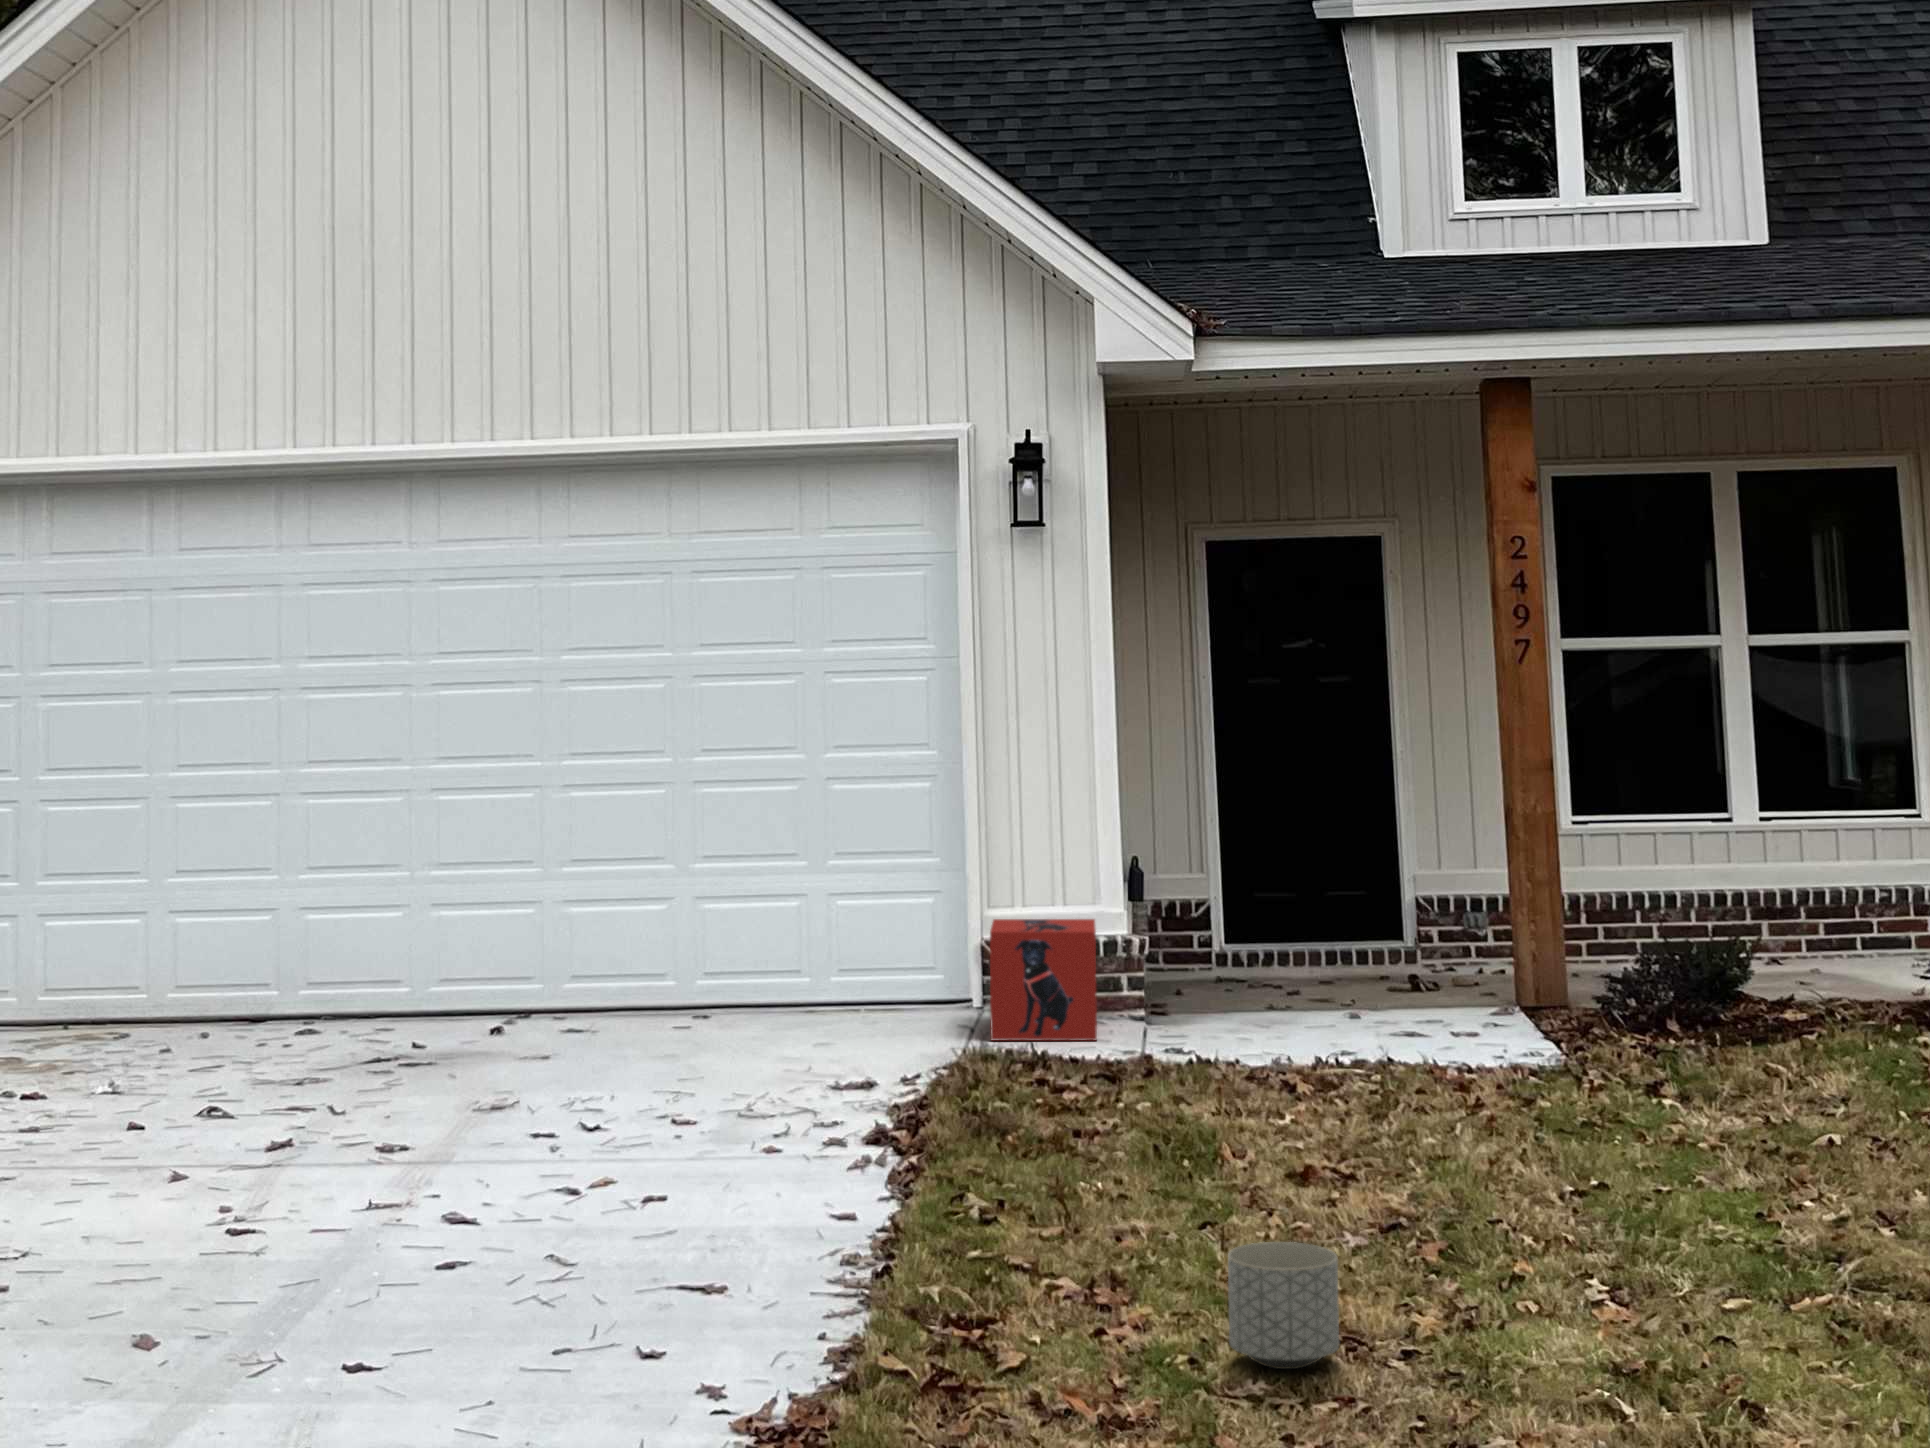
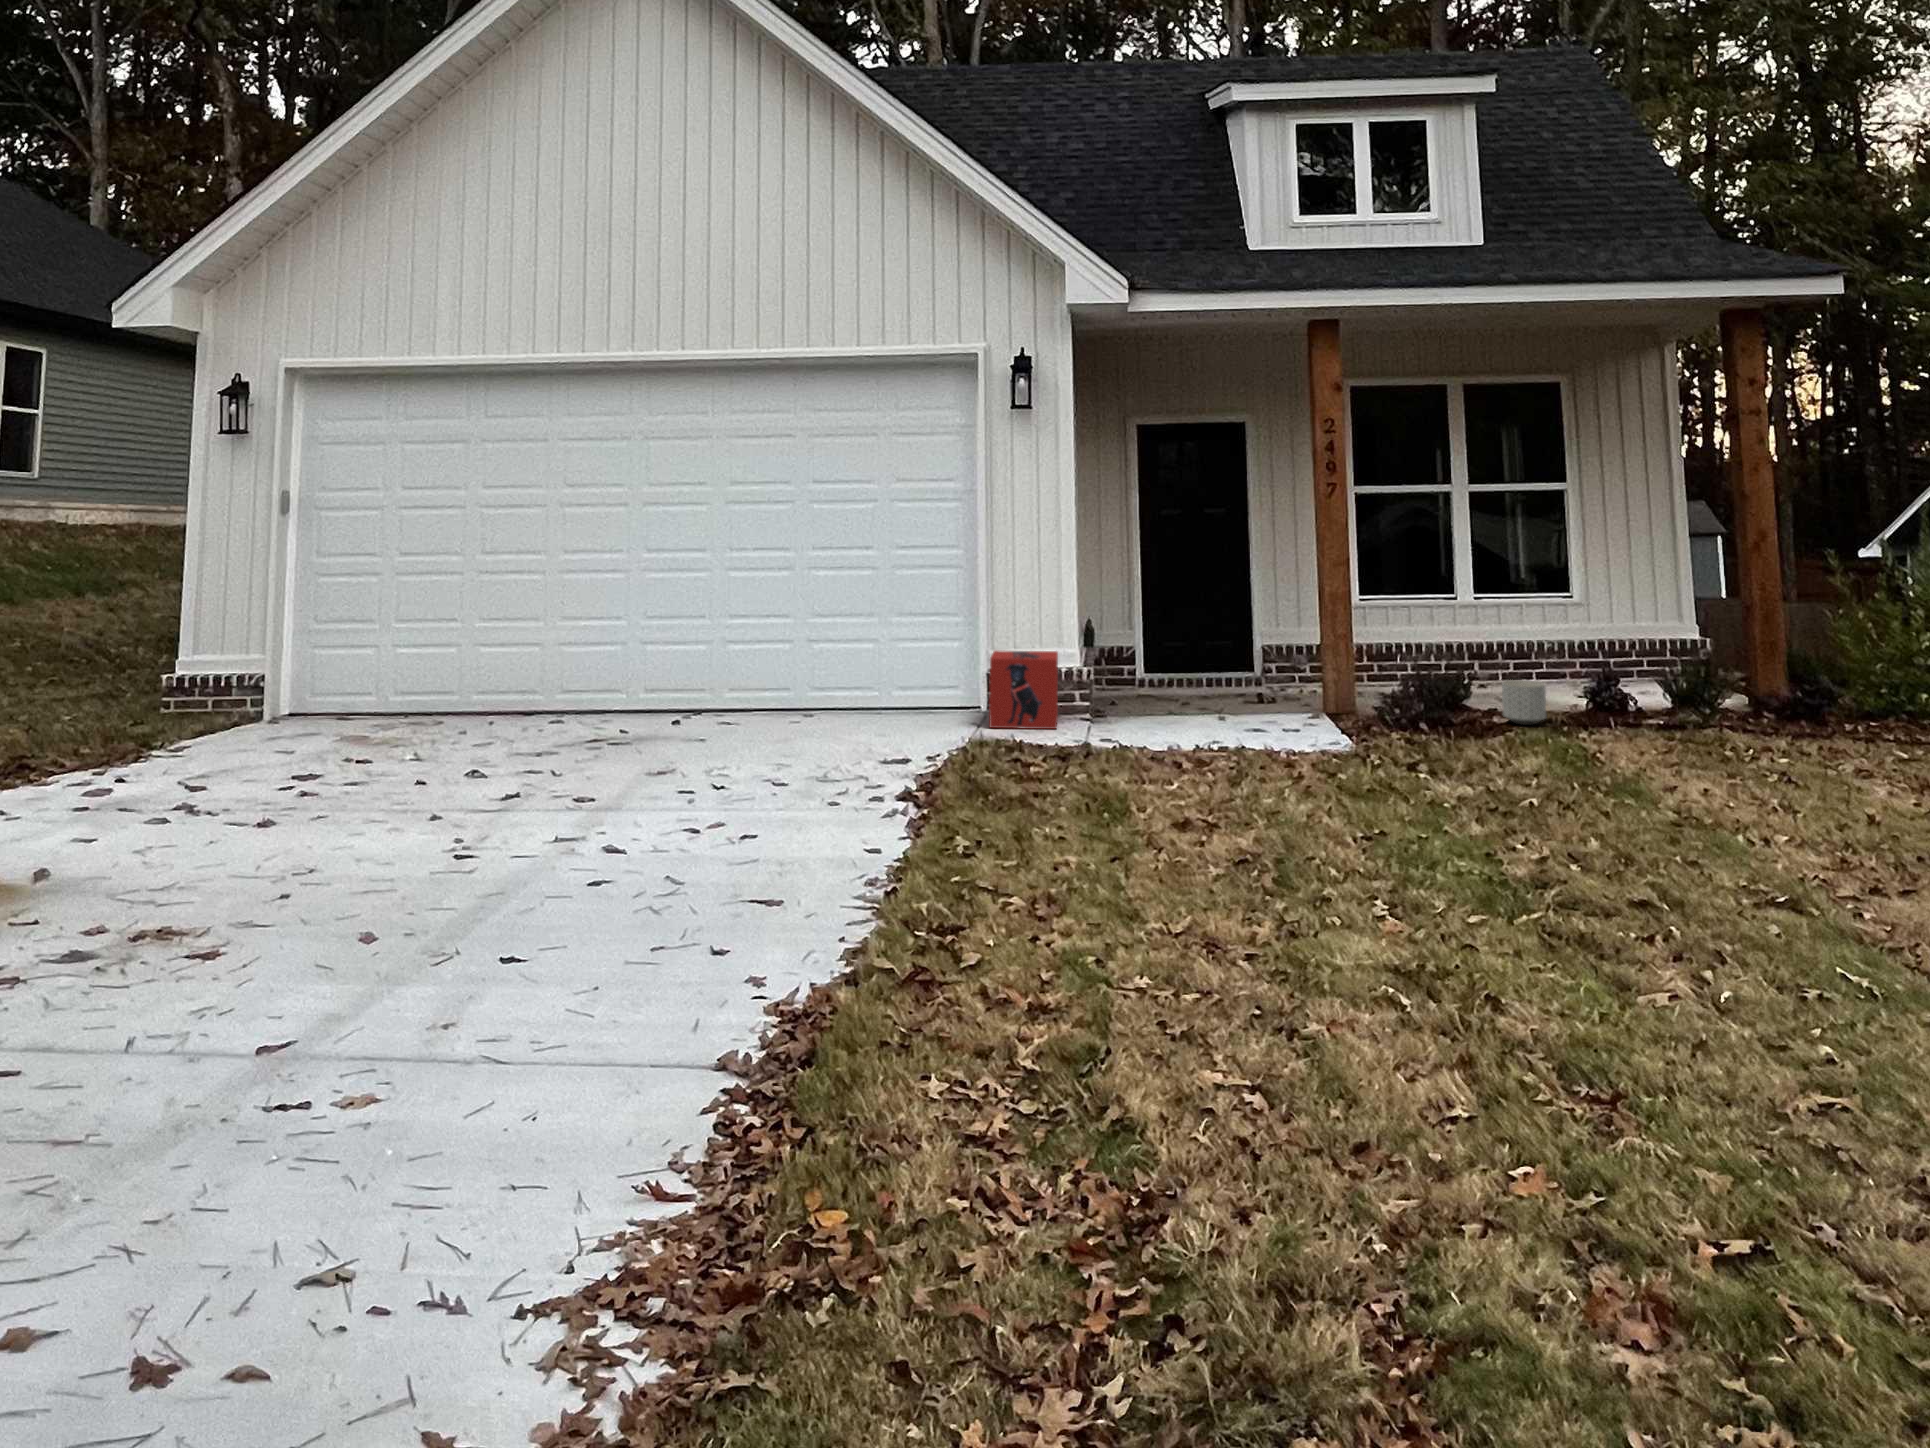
planter: present [1228,1242,1339,1369] -> present [1502,680,1547,725]

